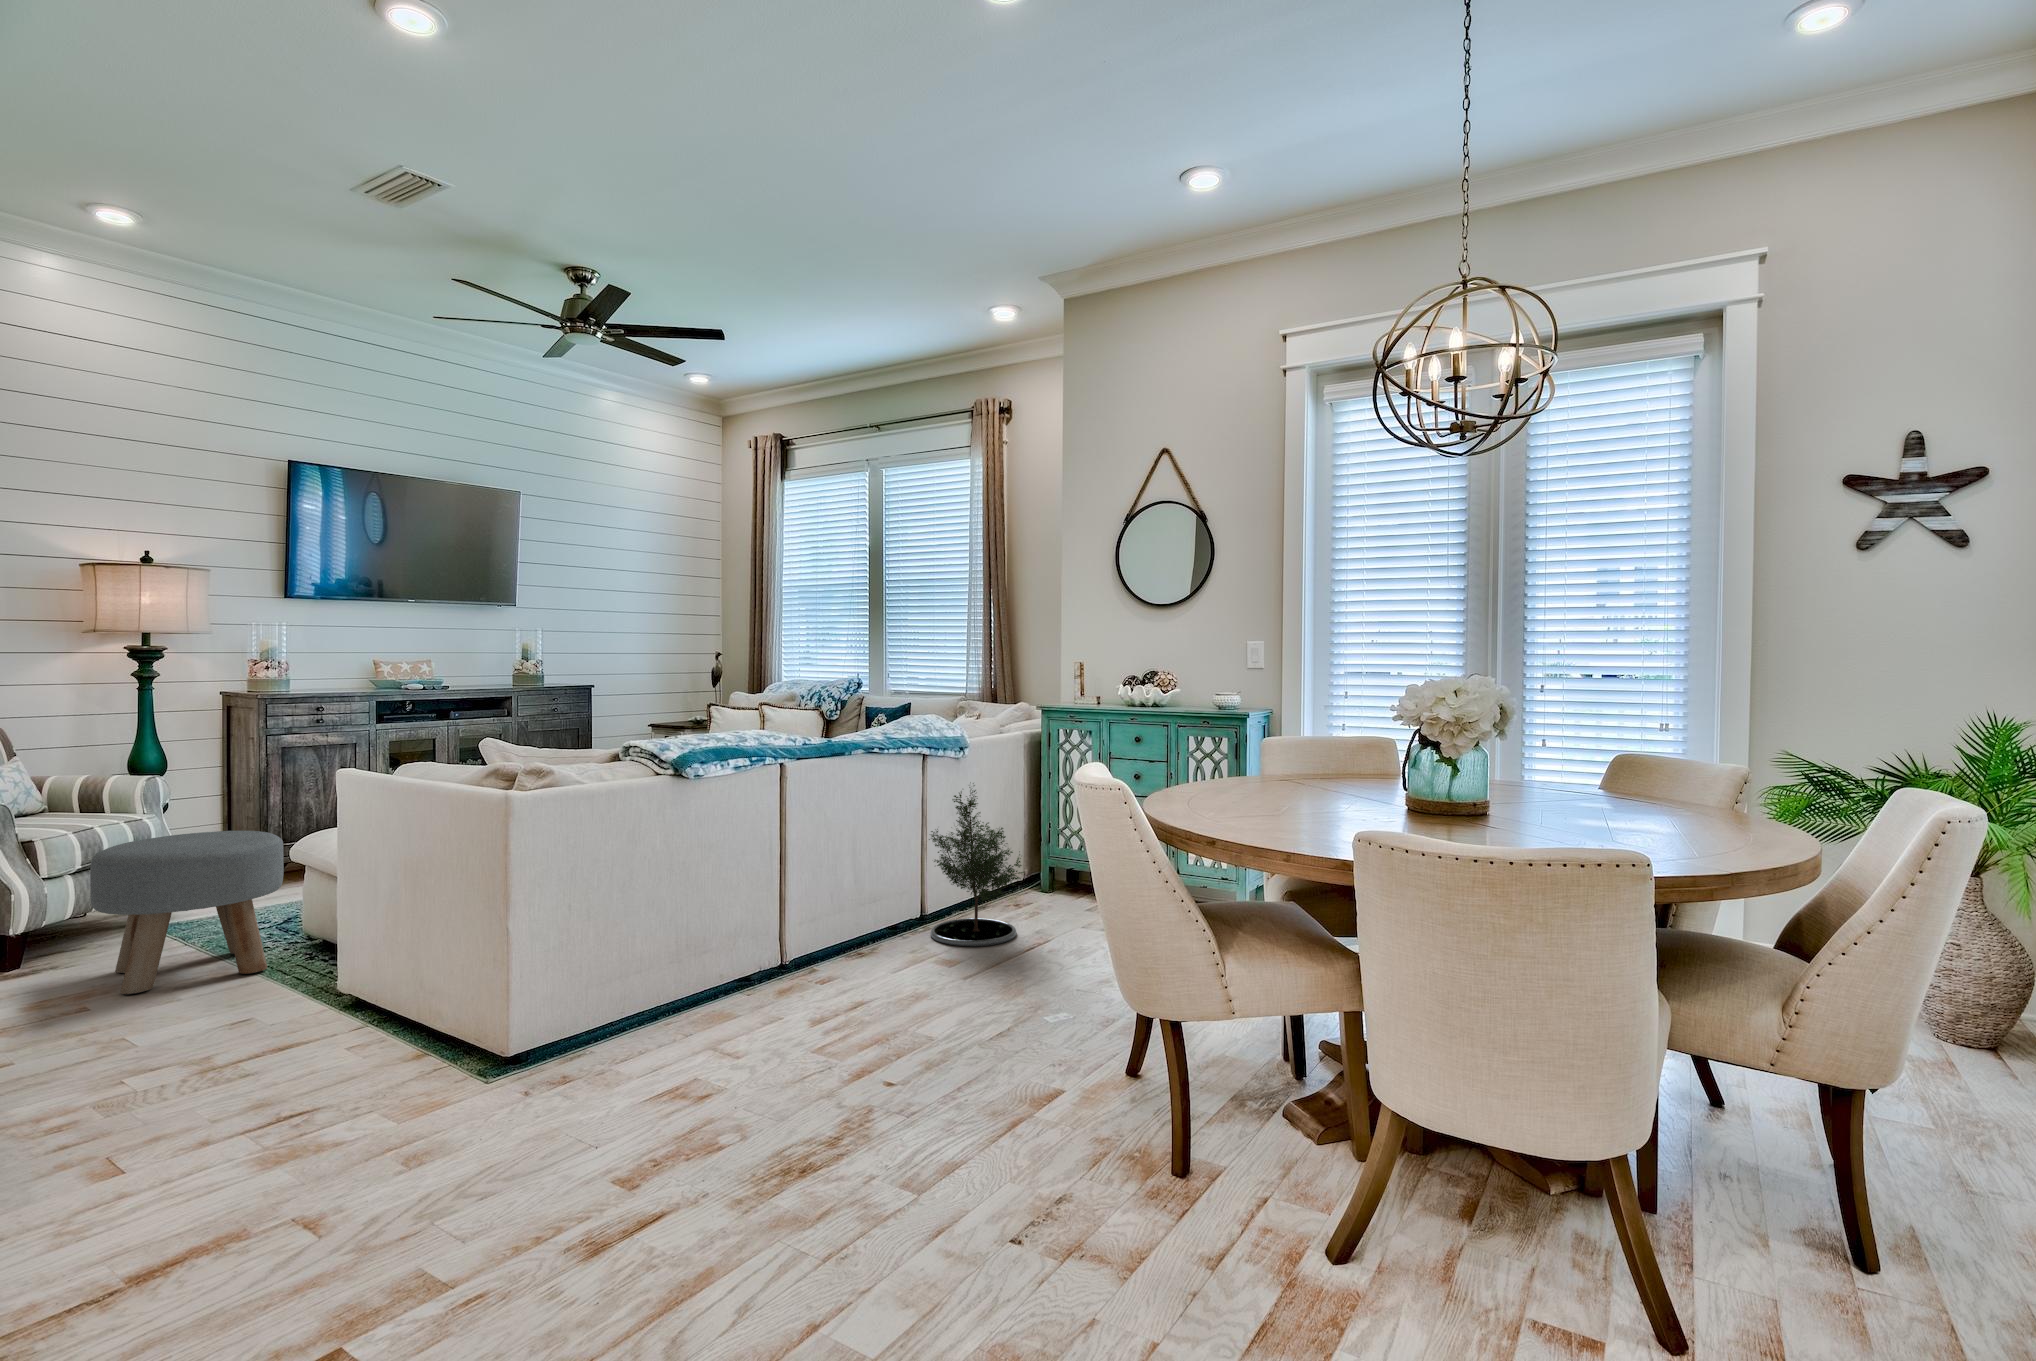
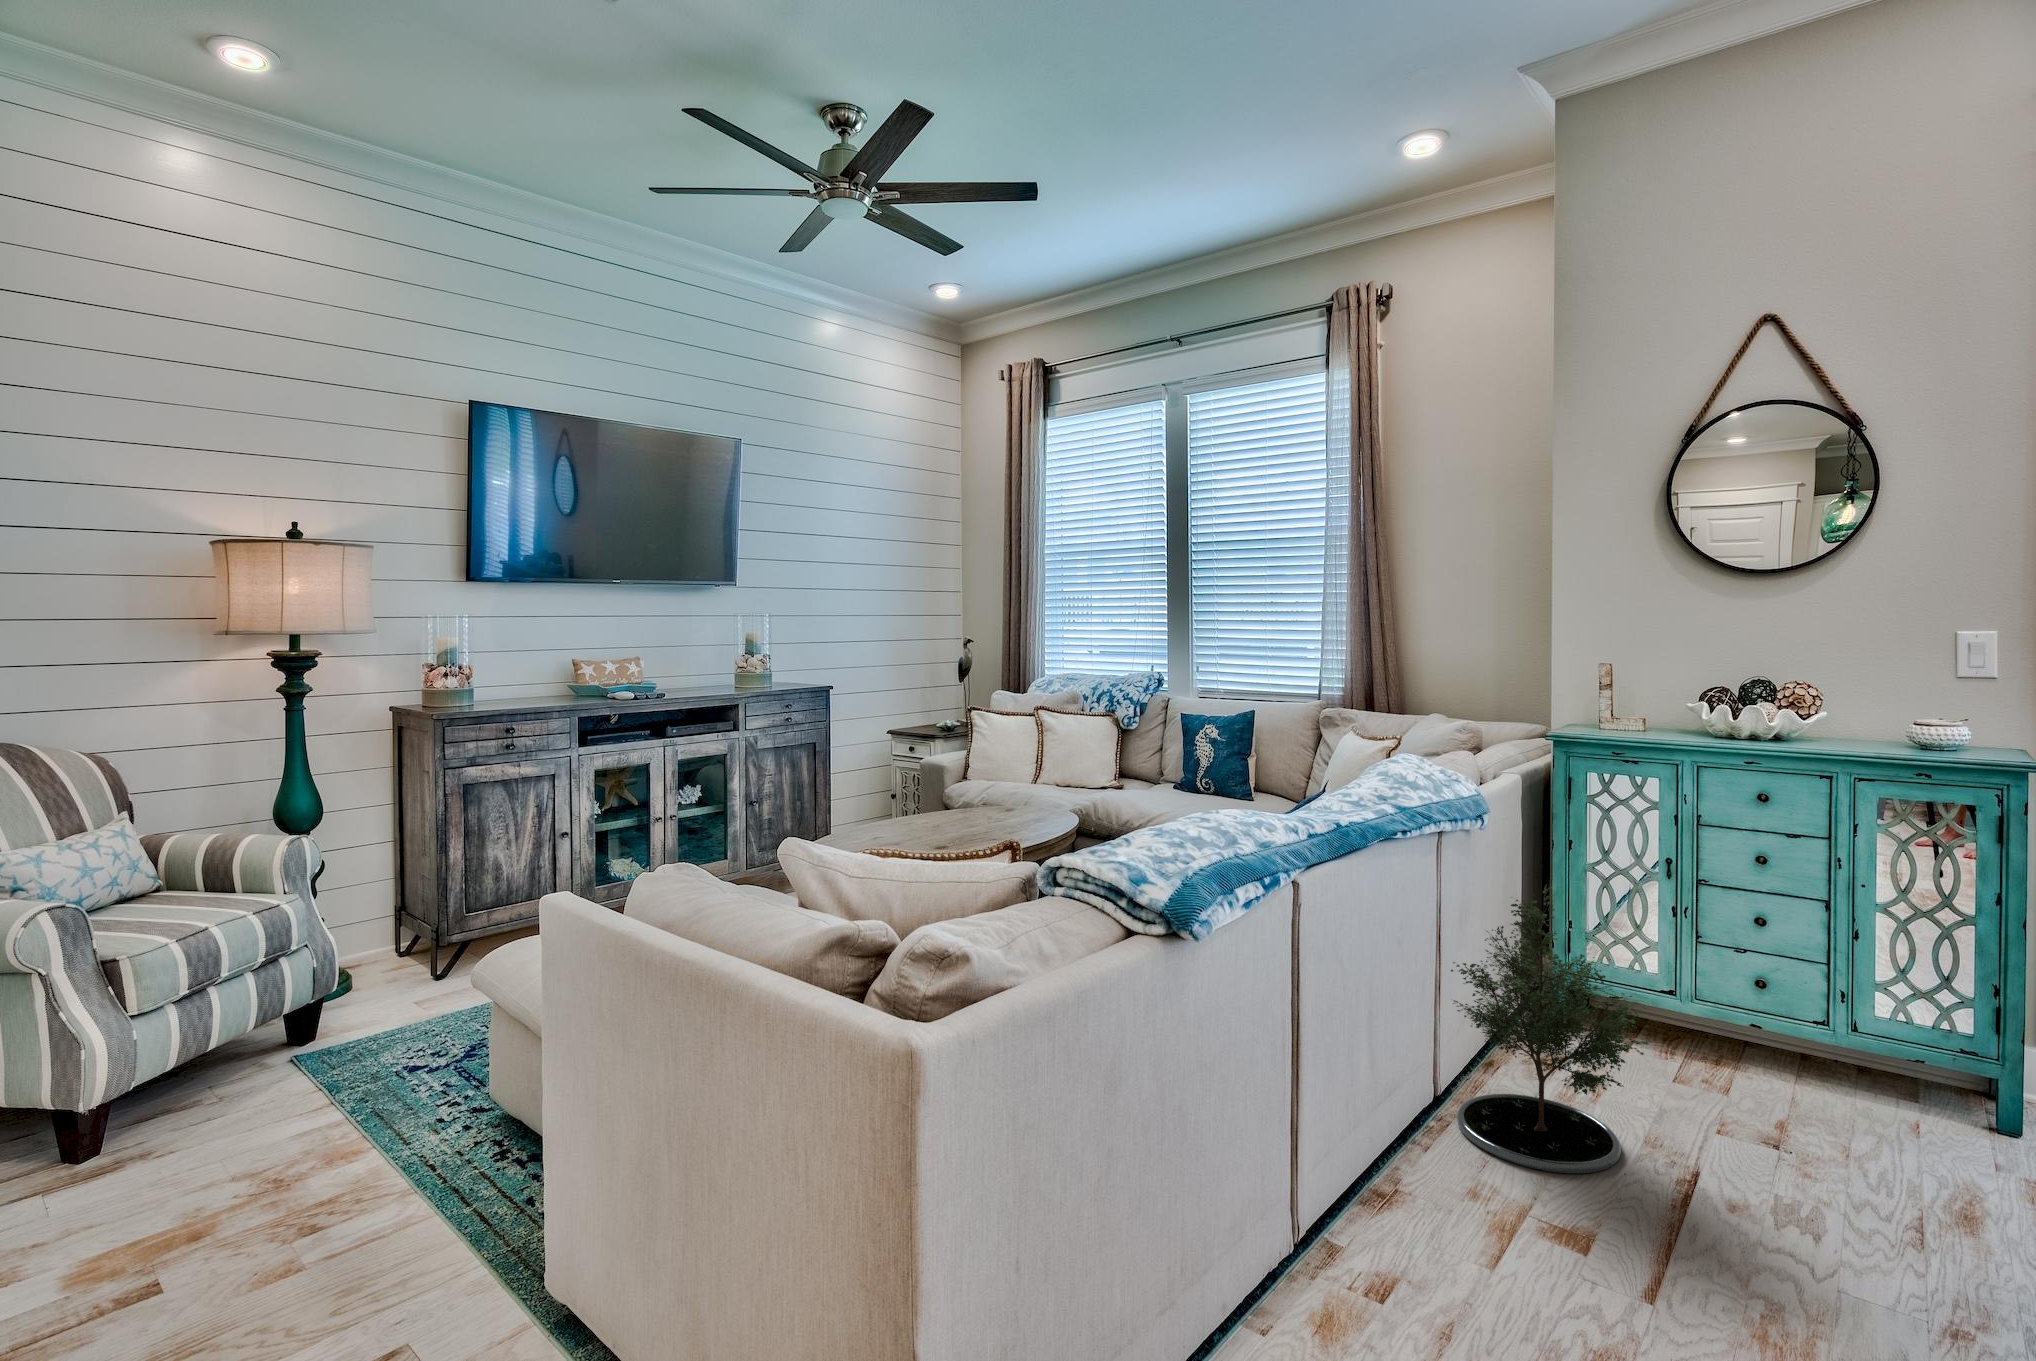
ottoman: present [90,831,284,995] -> none [184,940,465,1235]

